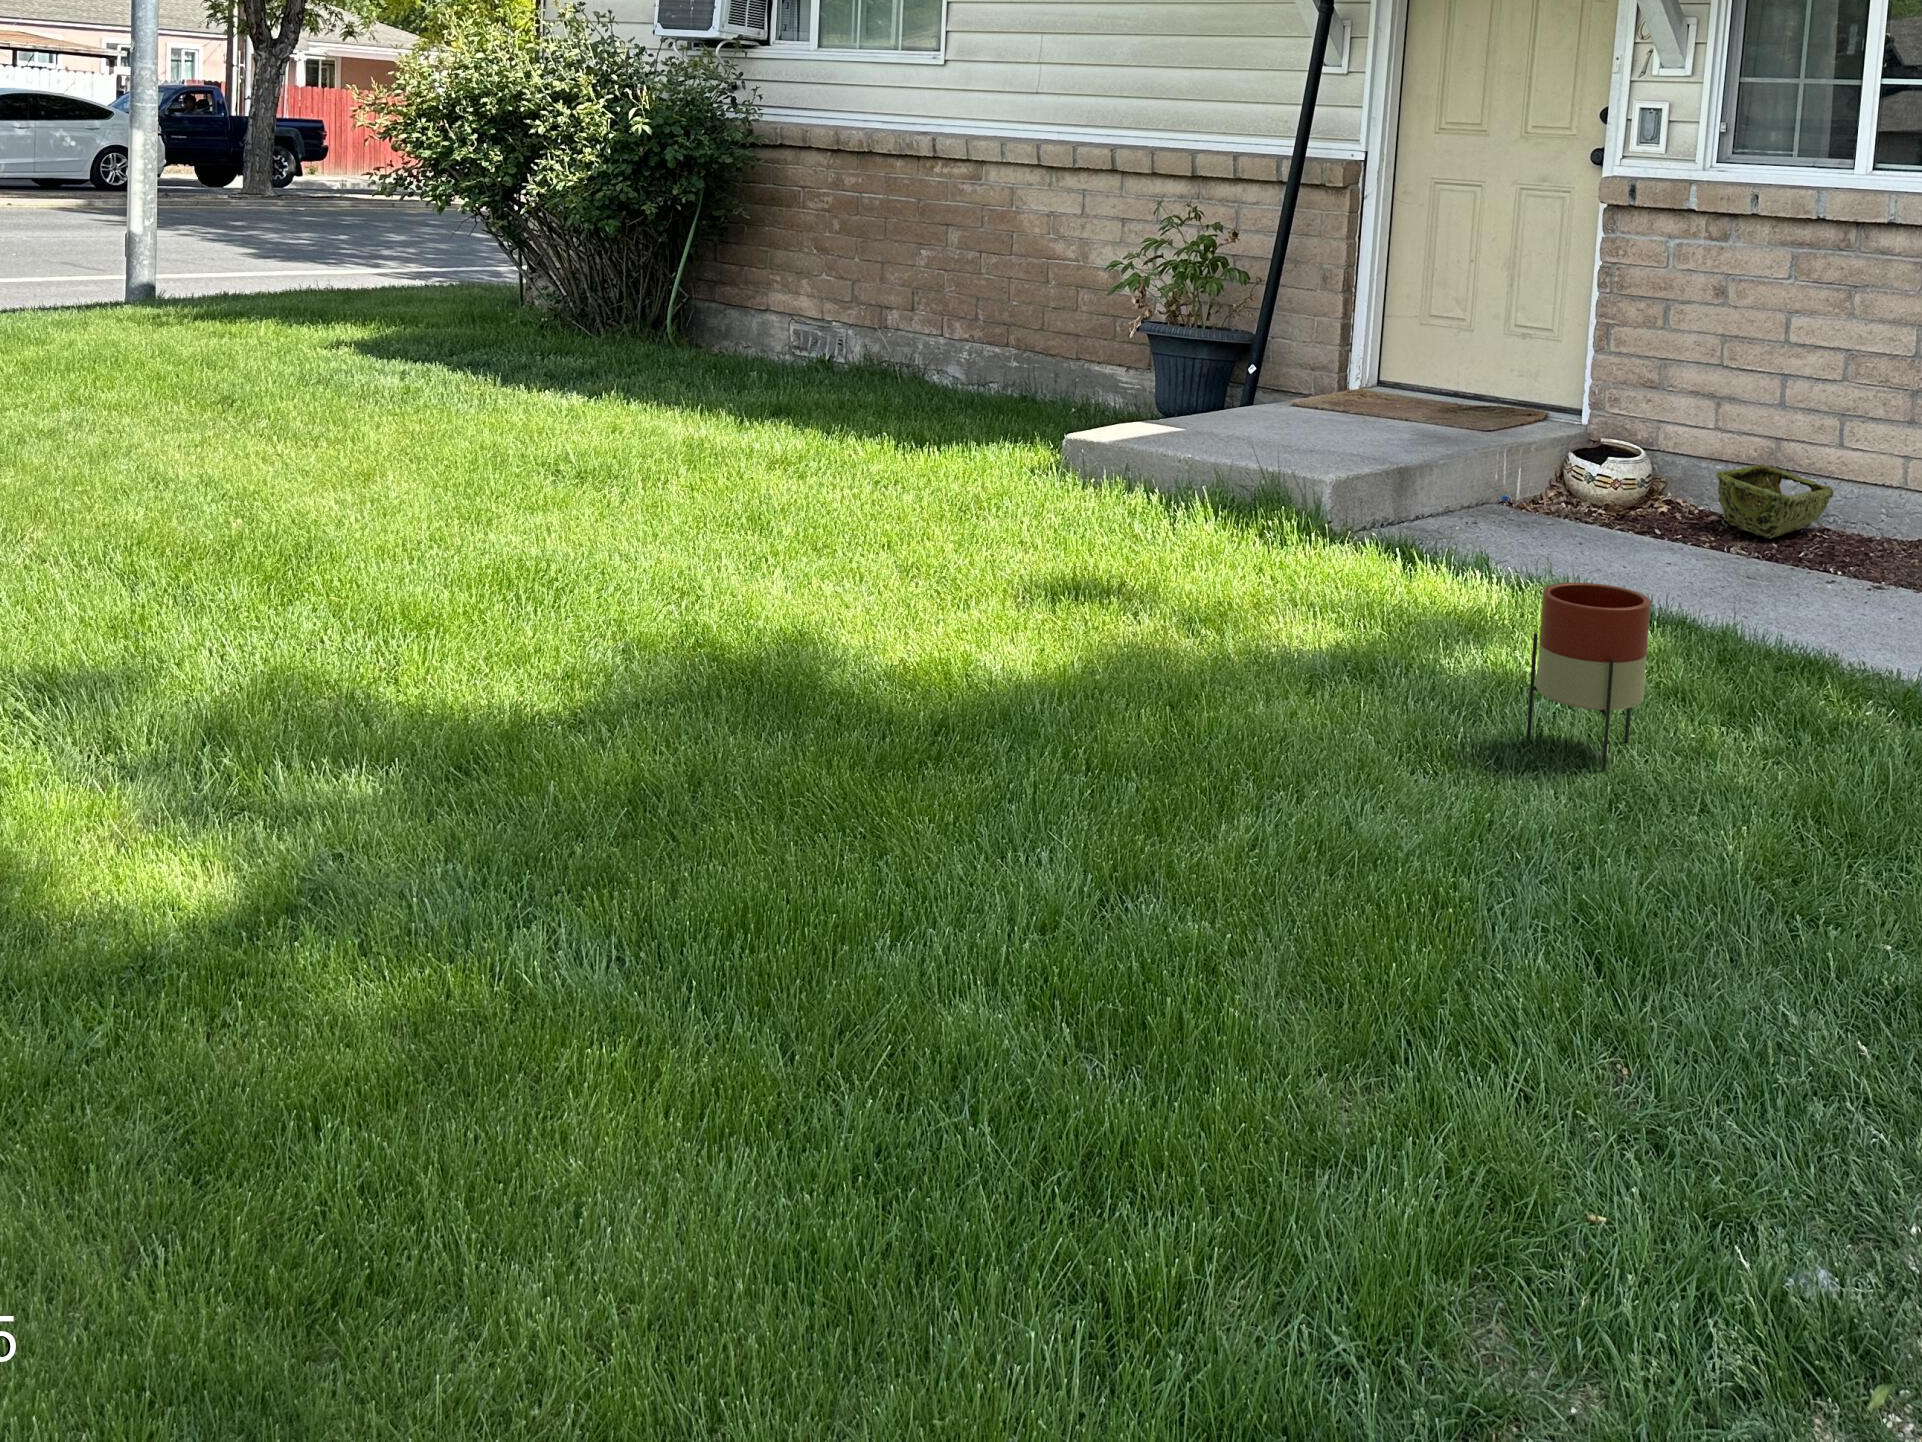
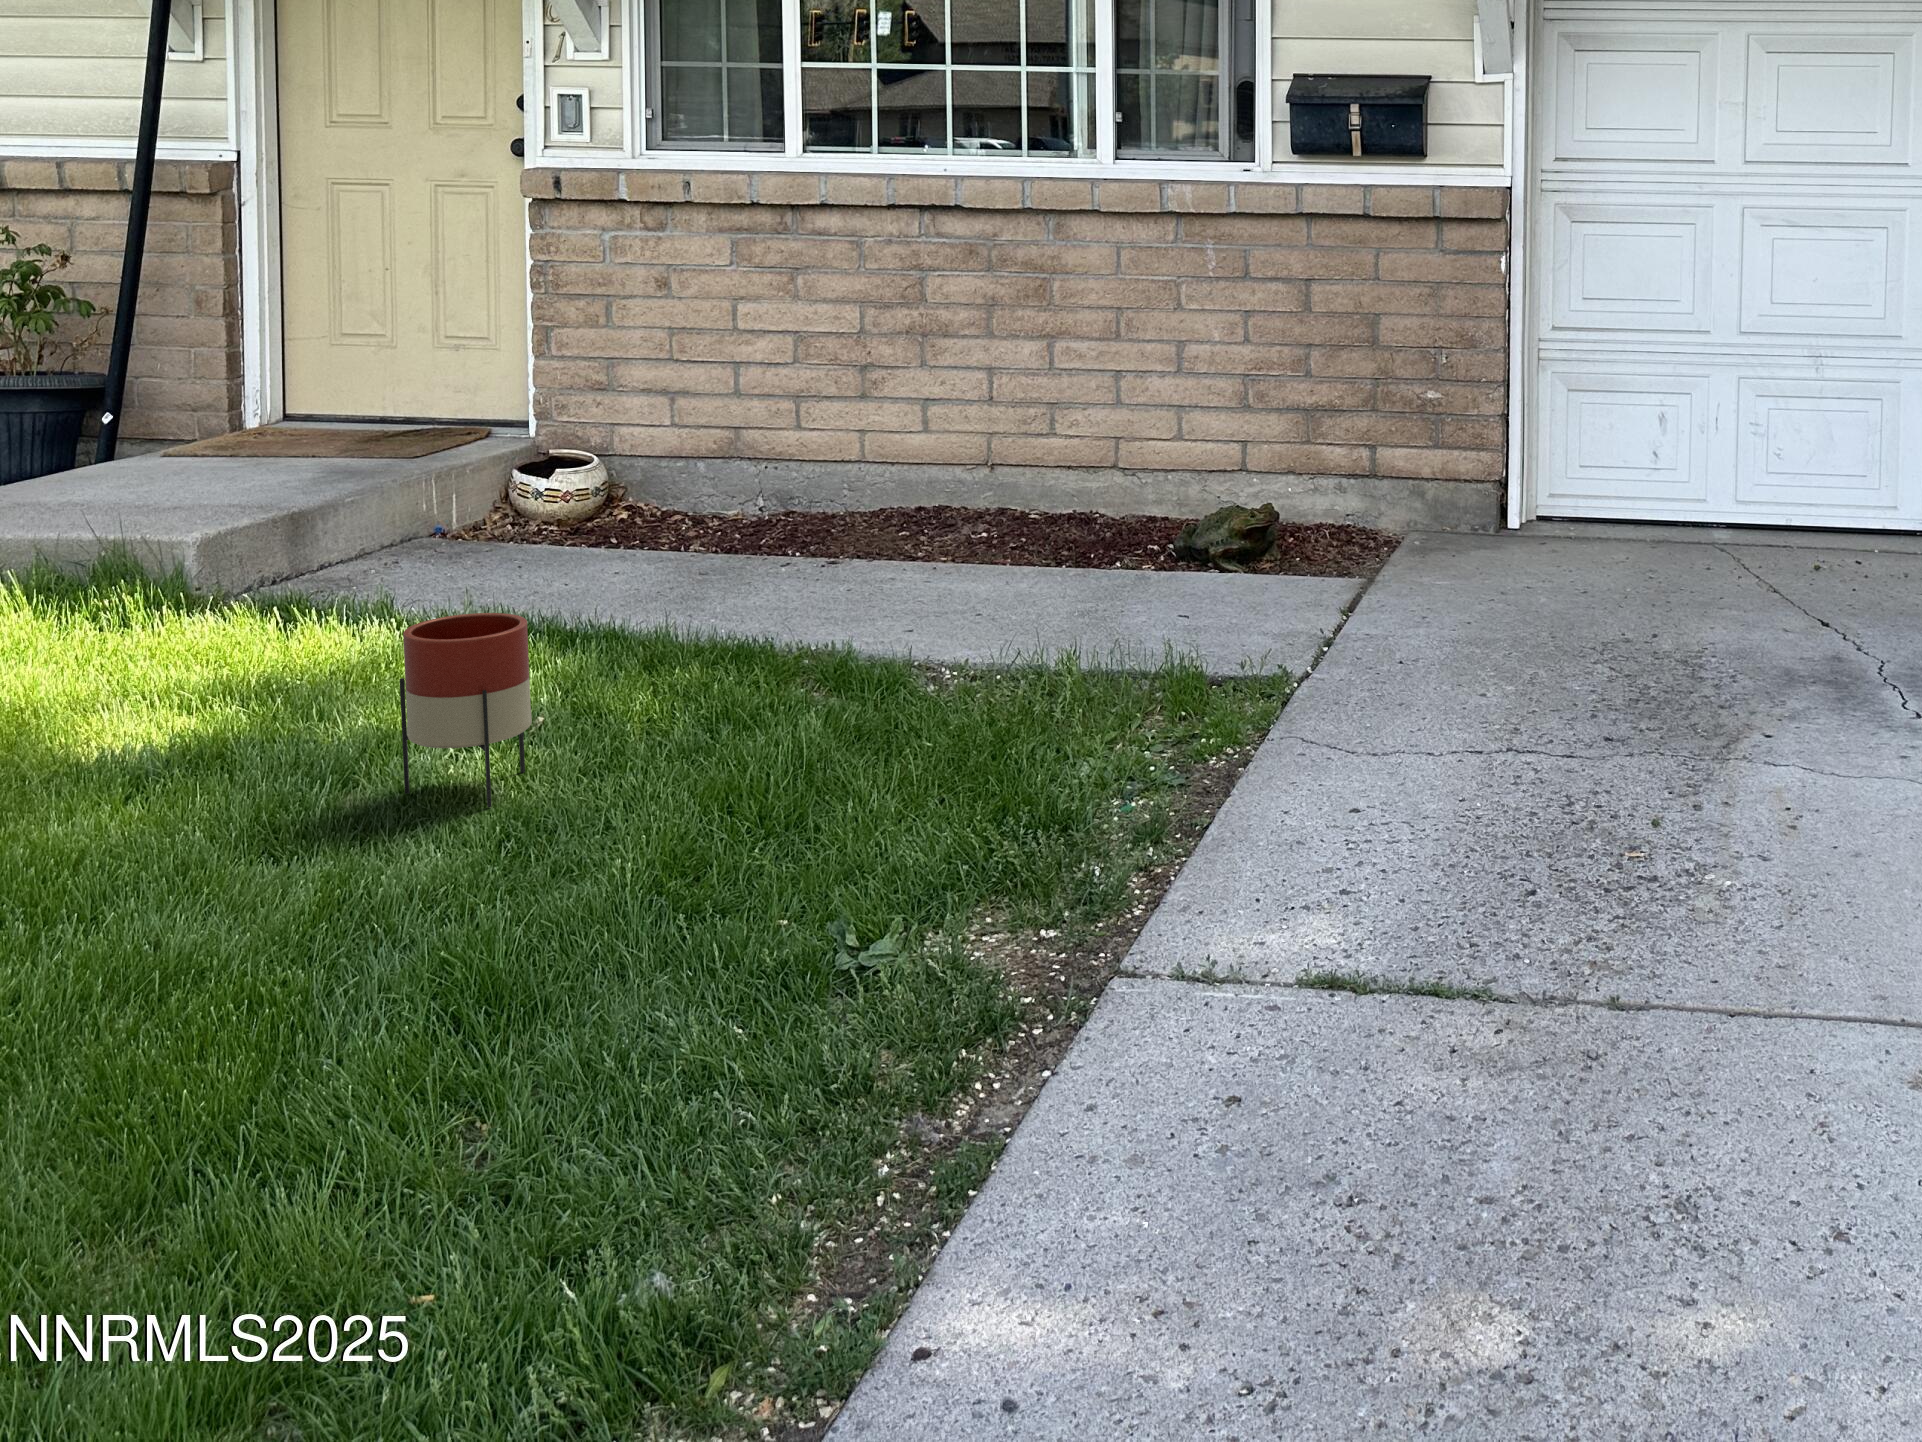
woven basket: present [1716,465,1834,539] -> none [669,459,795,533]

